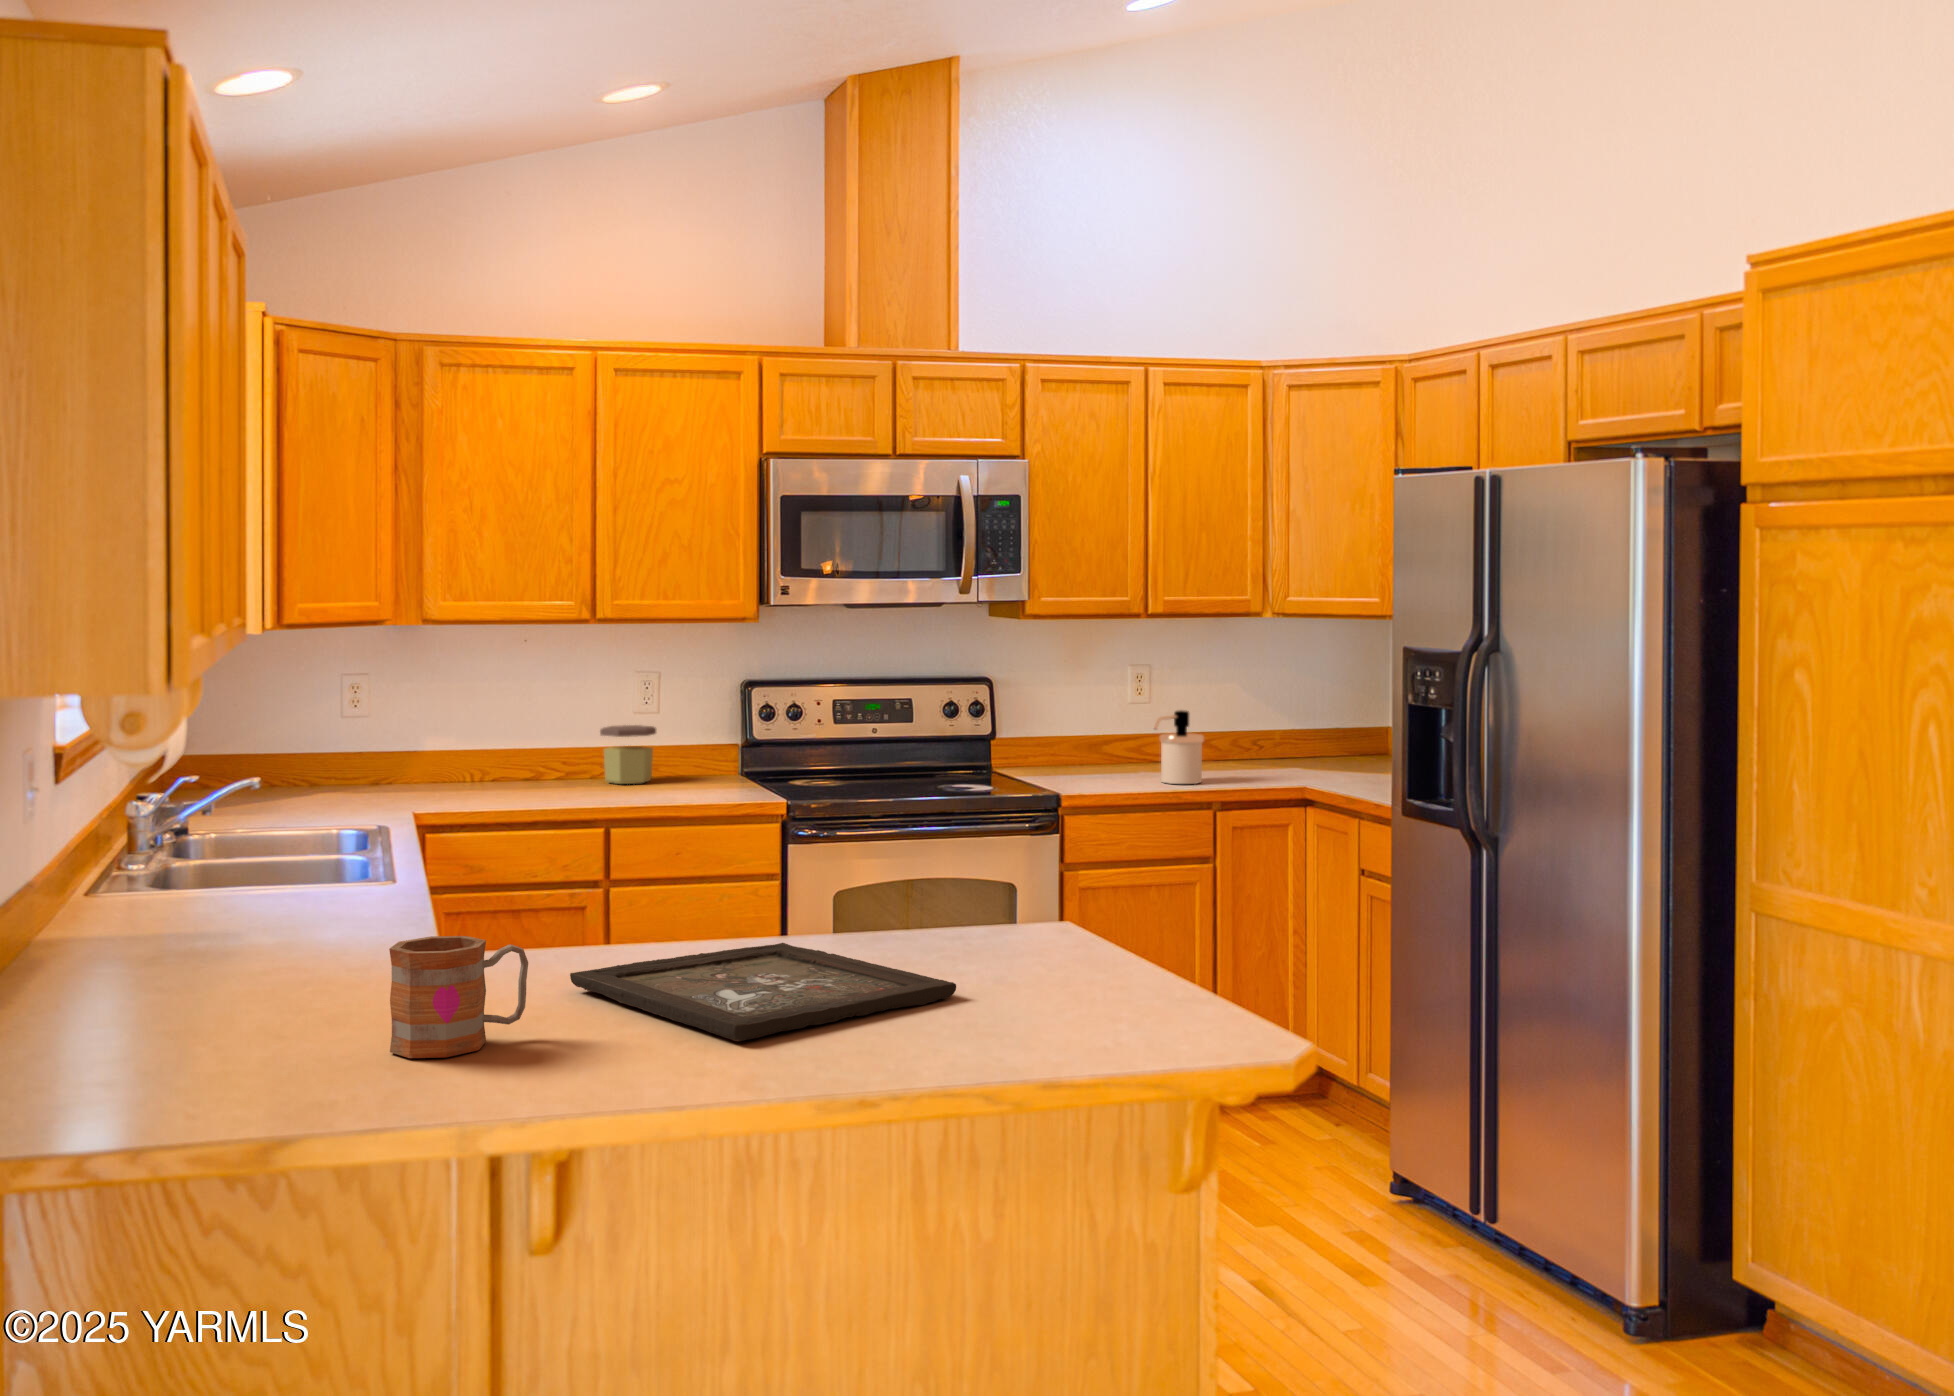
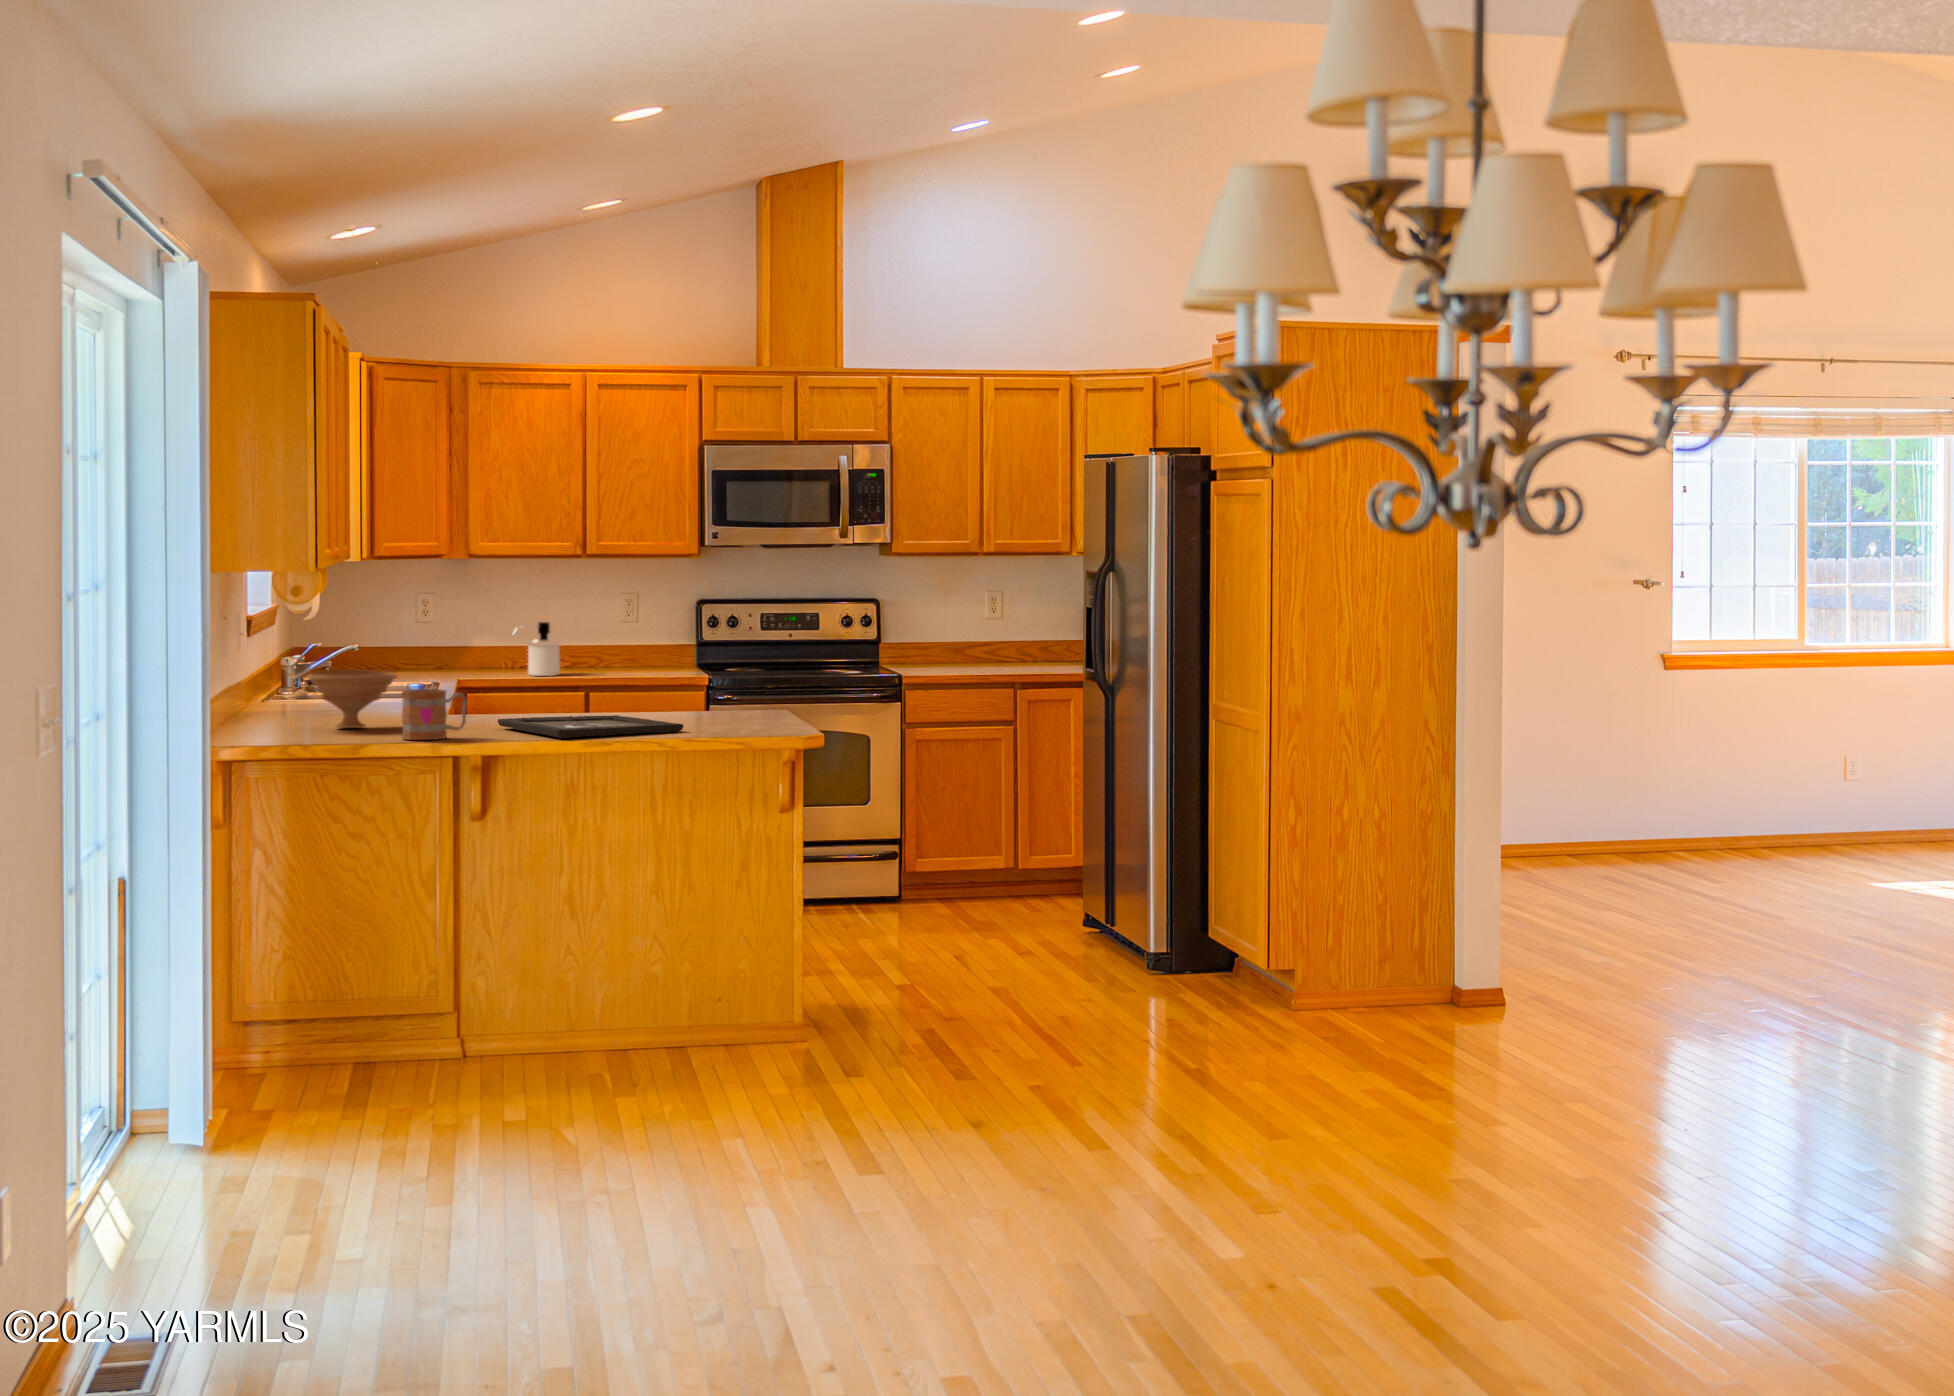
soap dispenser: present [1154,710,1204,784] -> present [513,622,561,676]
jar: present [600,725,656,784] -> none [595,630,635,670]
bowl: none [170,873,363,1002] -> present [307,670,397,728]

